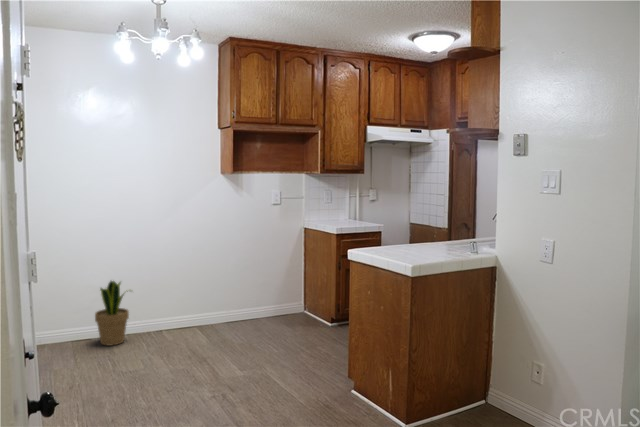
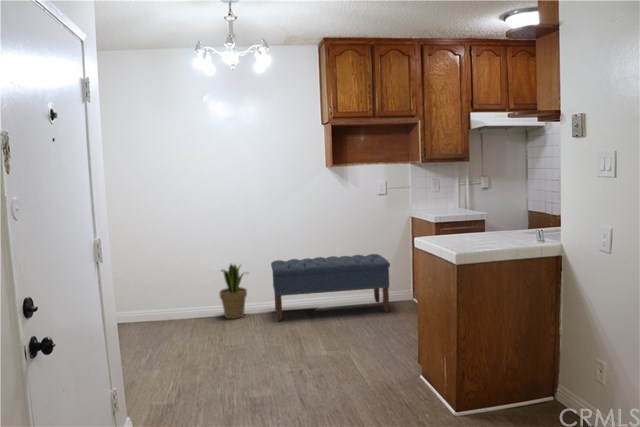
bench: none [157,267,291,345] -> present [271,254,390,321]

